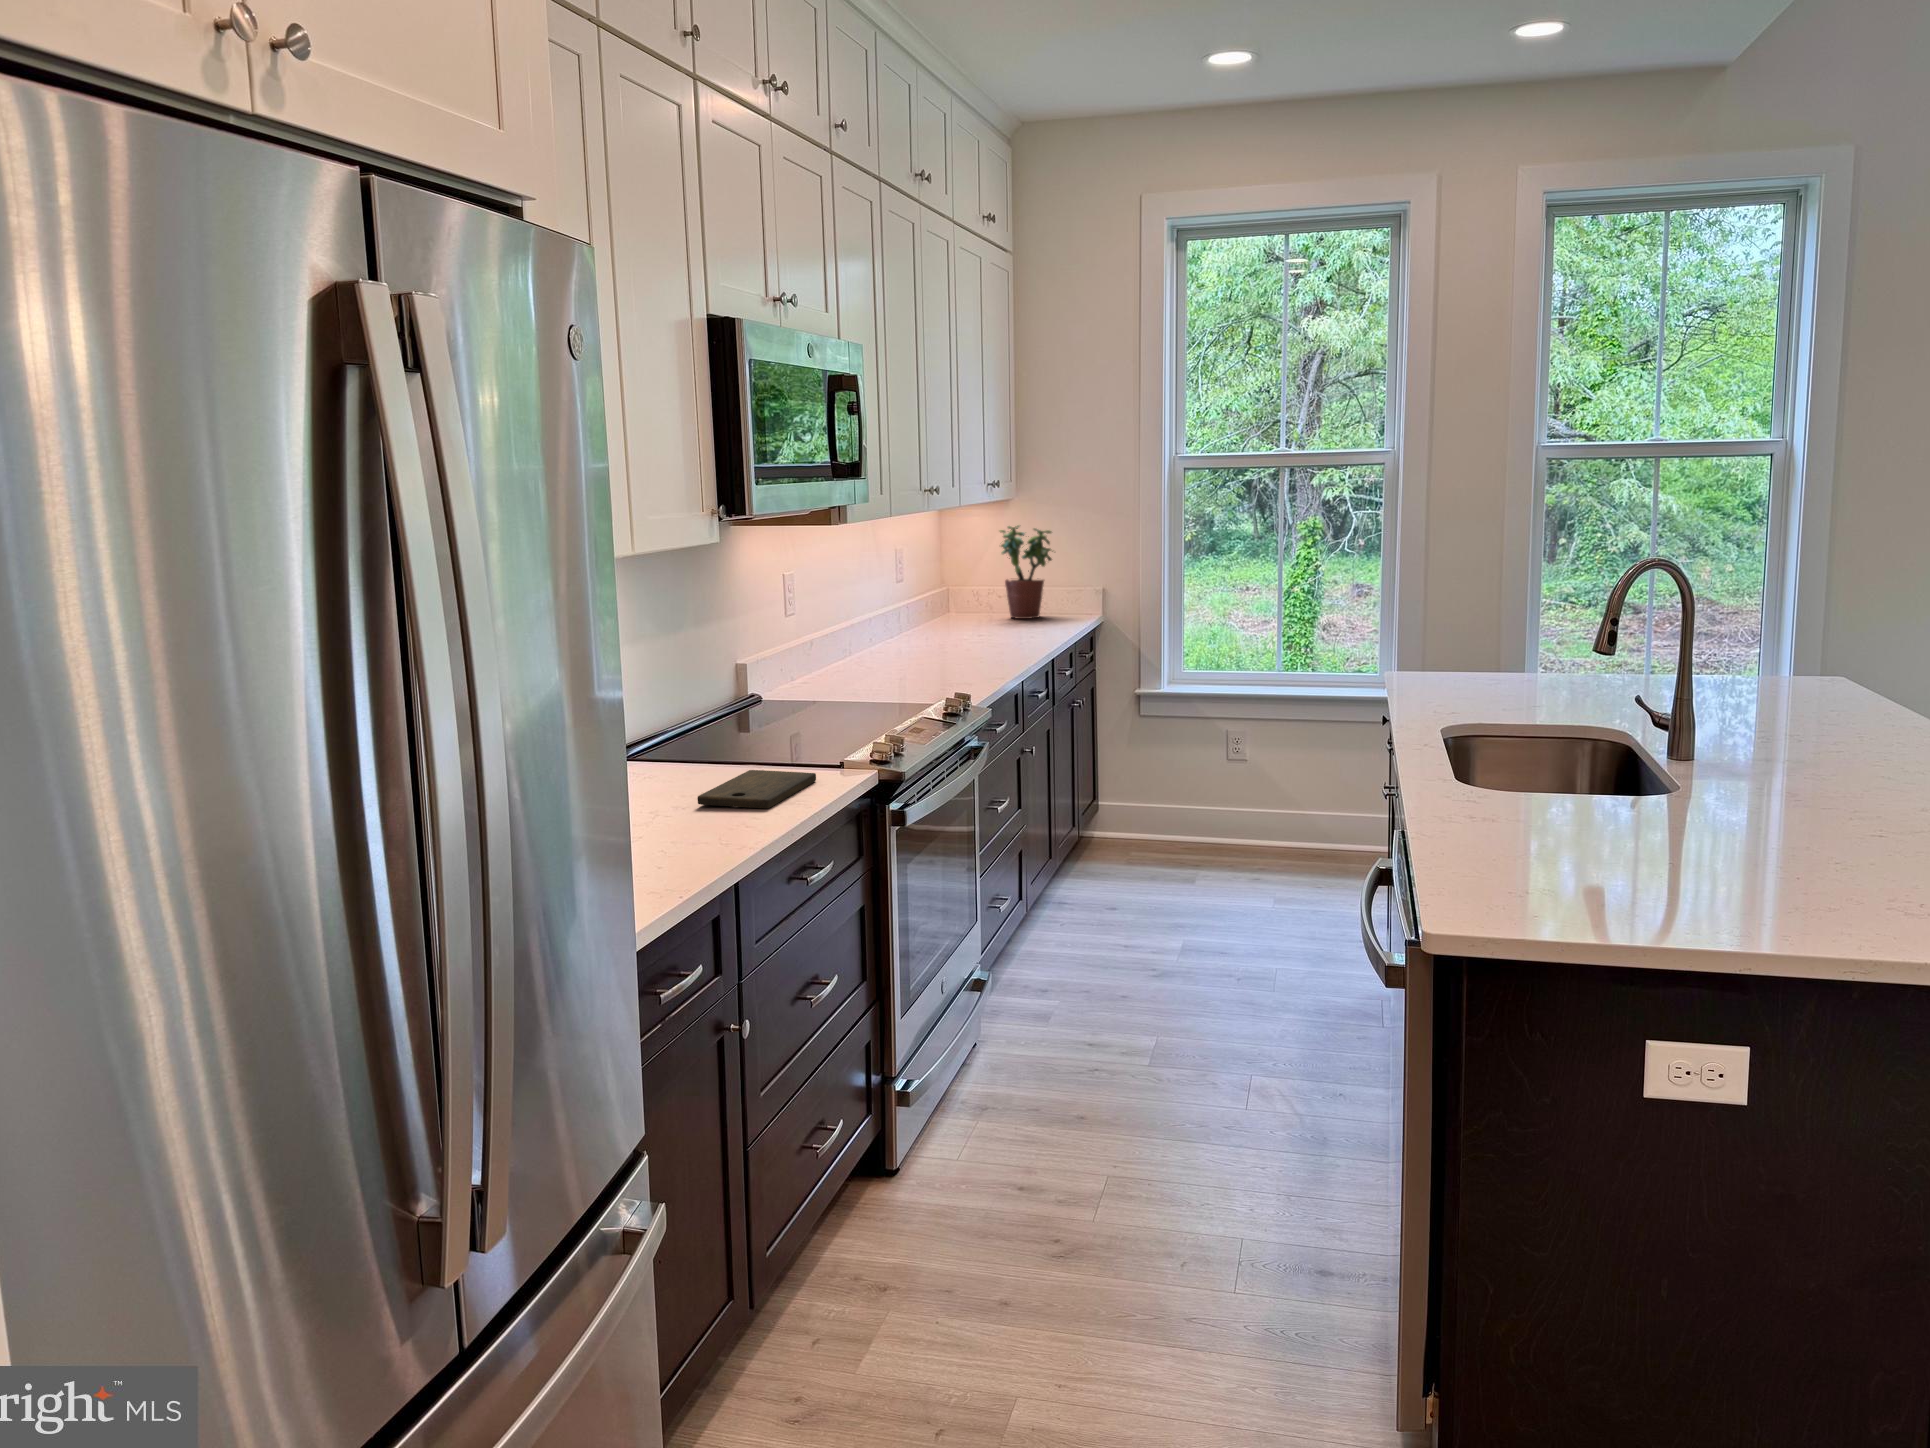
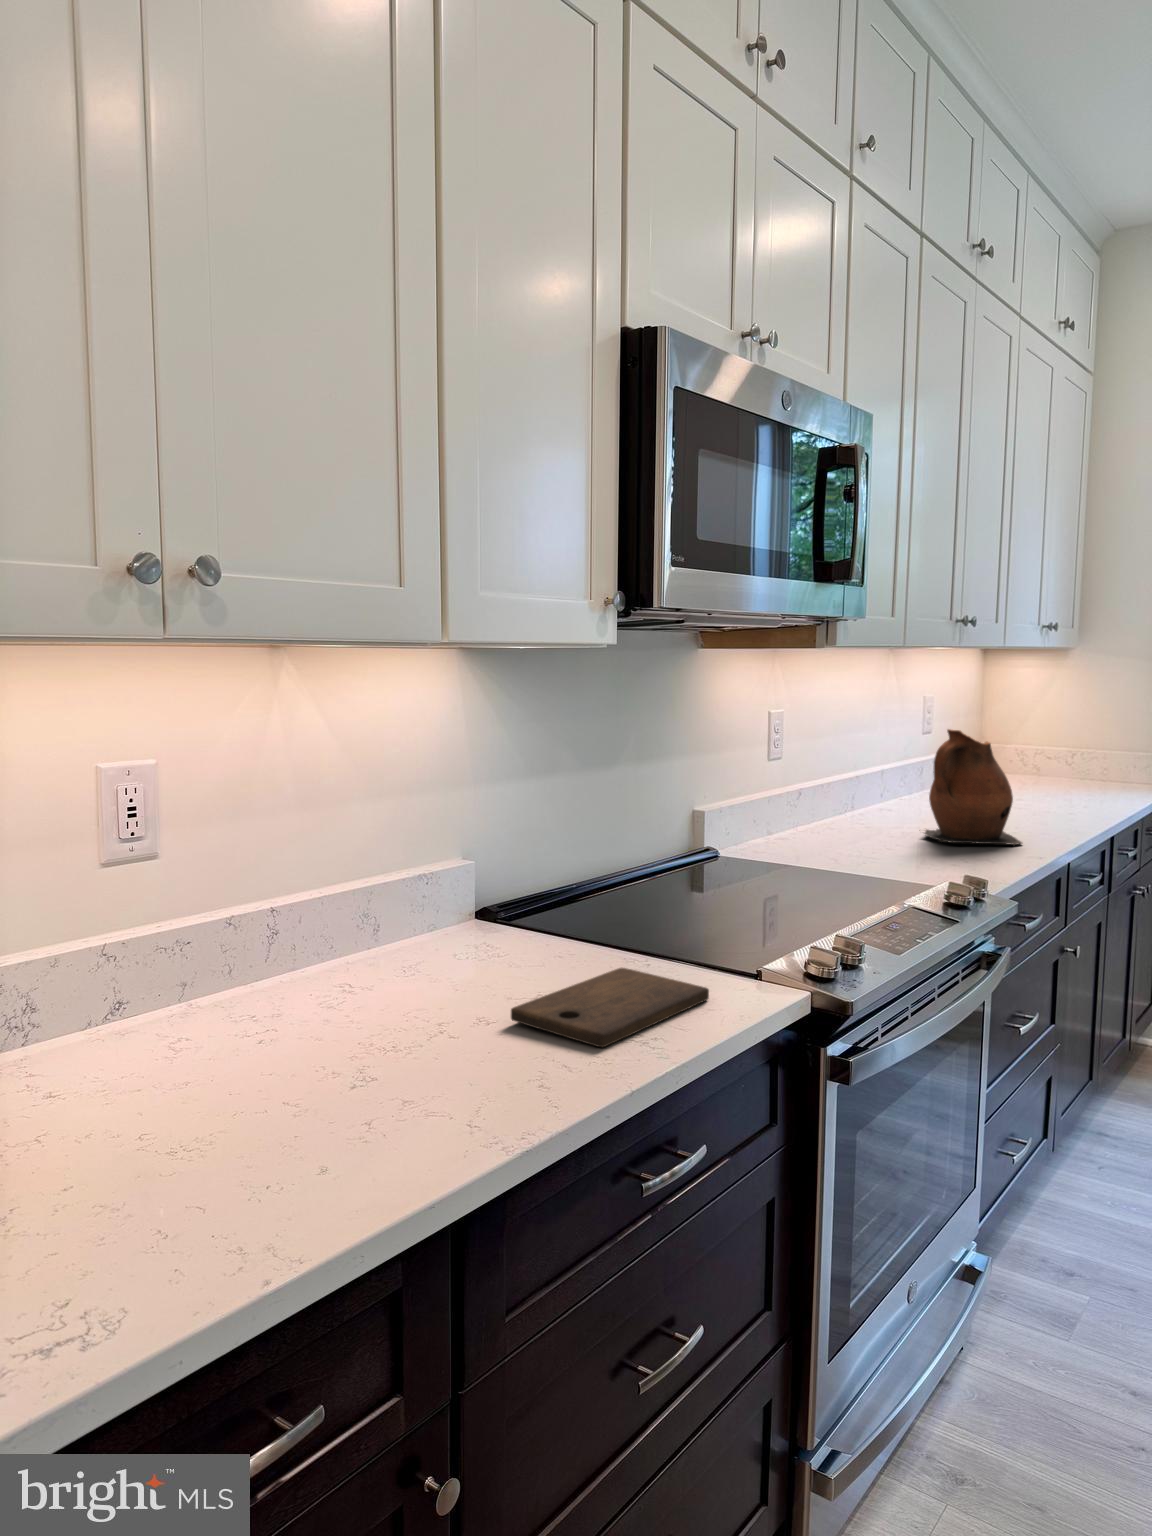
potted plant: present [1000,525,1053,619] -> none [1052,676,1122,784]
ceramic pitcher: none [909,583,989,674] -> present [924,729,1022,846]

